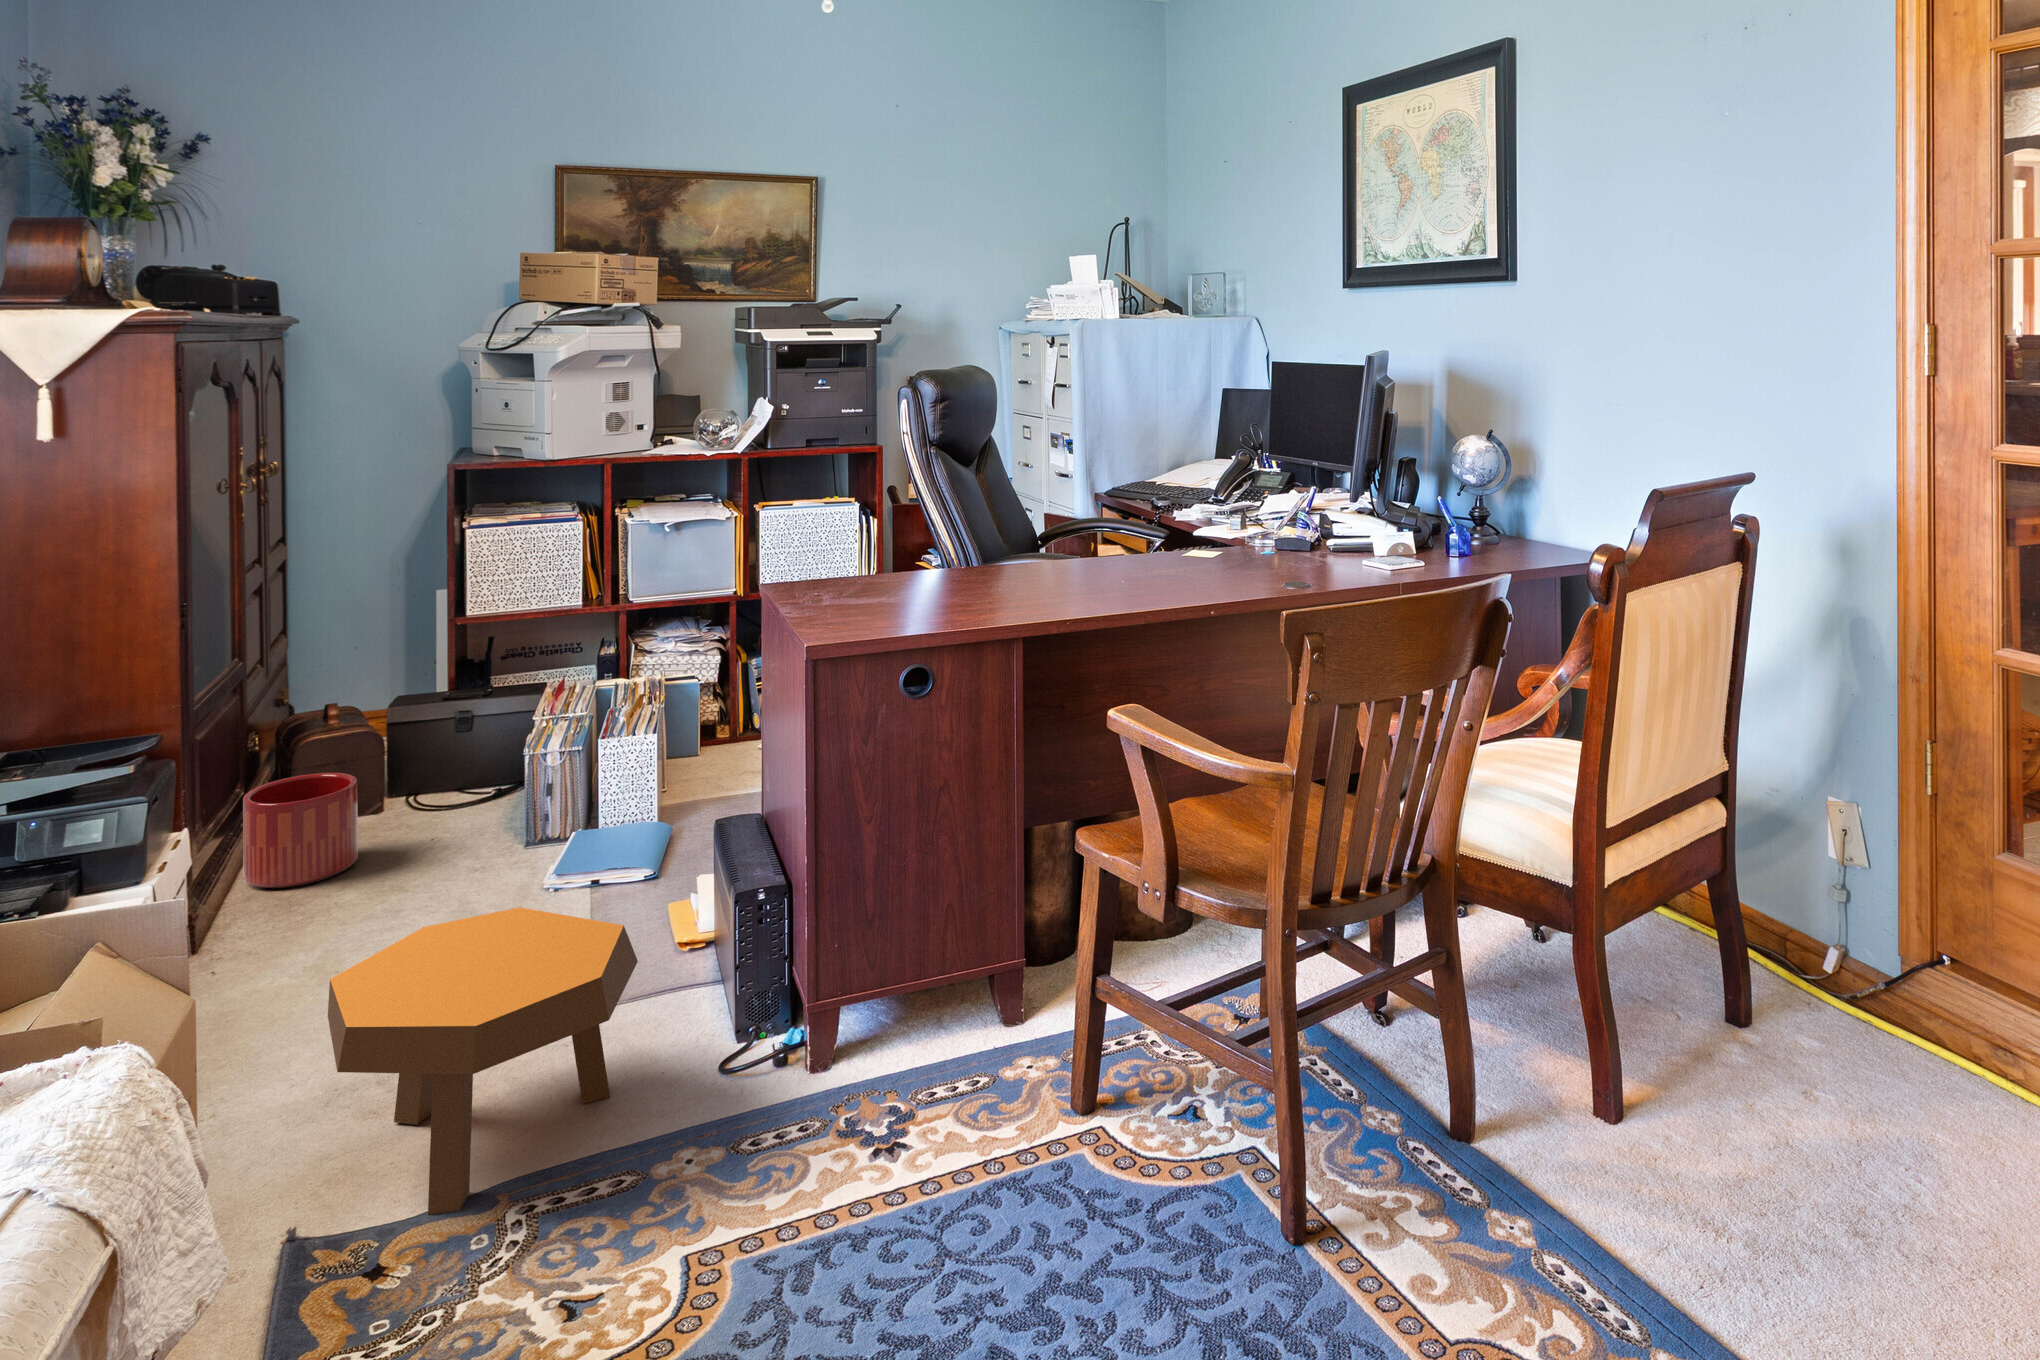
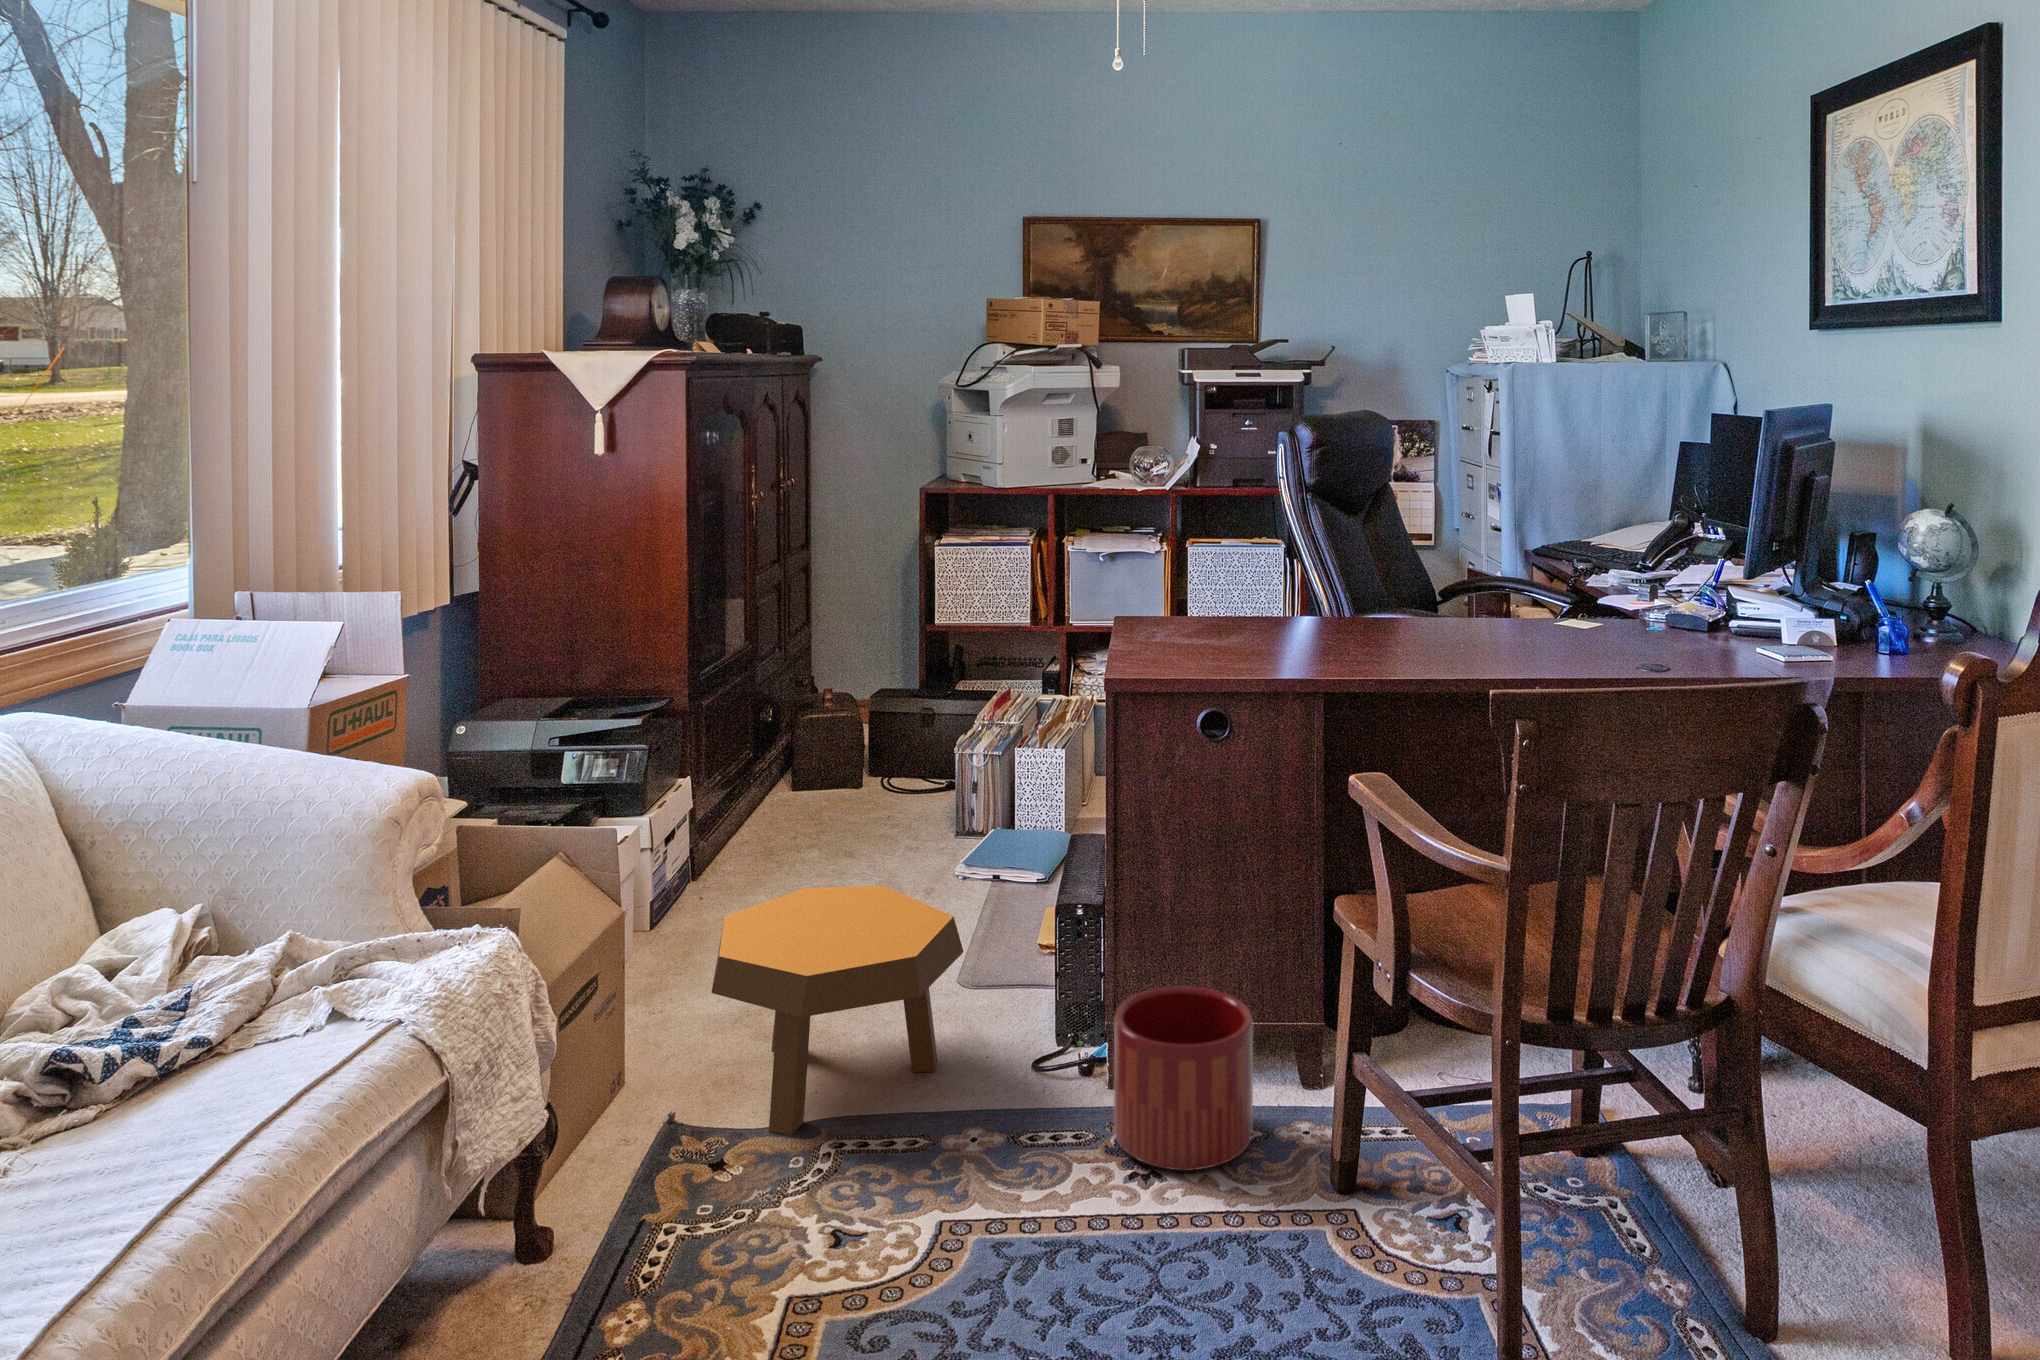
planter: present [243,773,358,888] -> present [1114,986,1253,1171]

